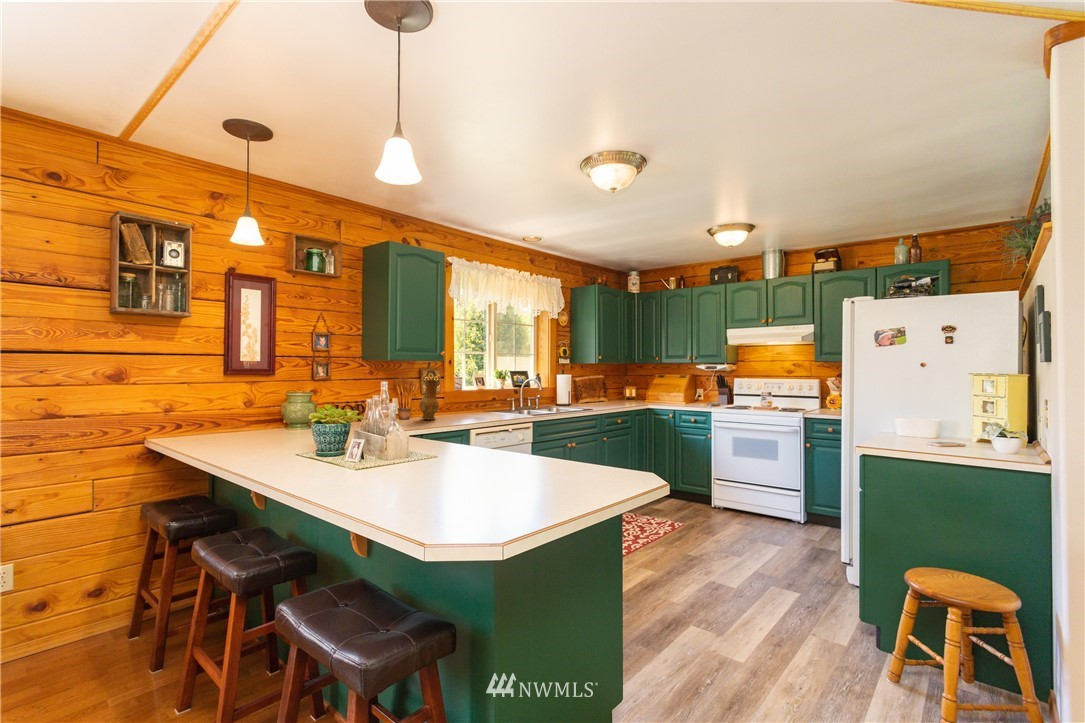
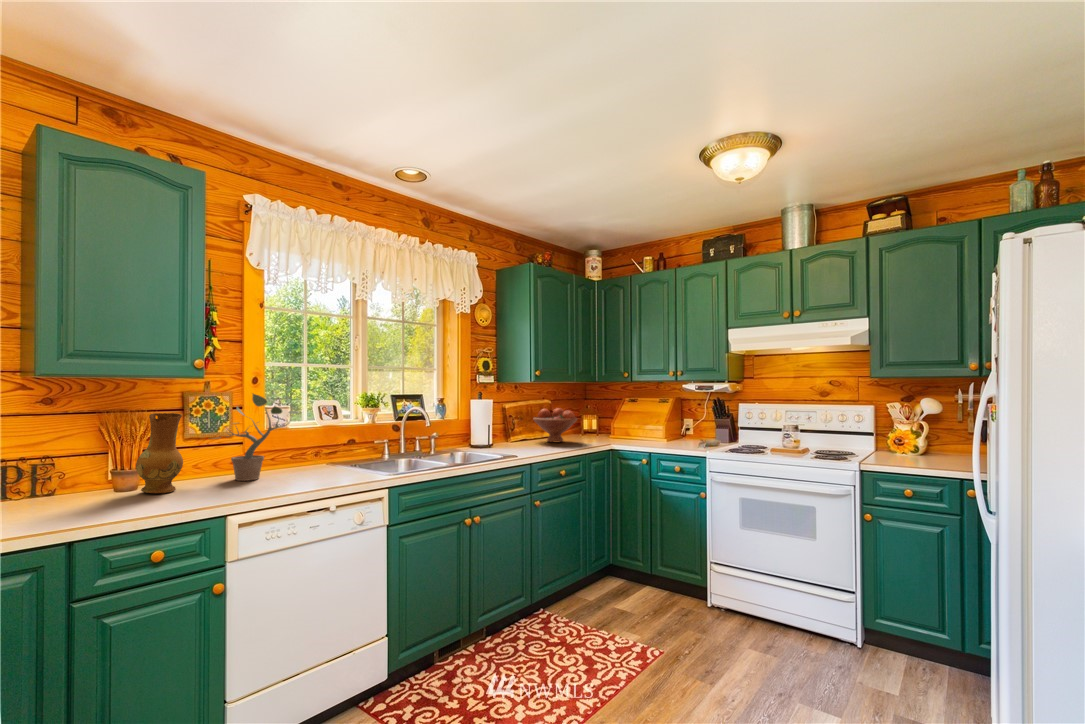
potted plant: none [442,369,484,417] -> present [218,394,299,481]
fruit bowl: none [596,382,626,404] -> present [533,408,577,442]

